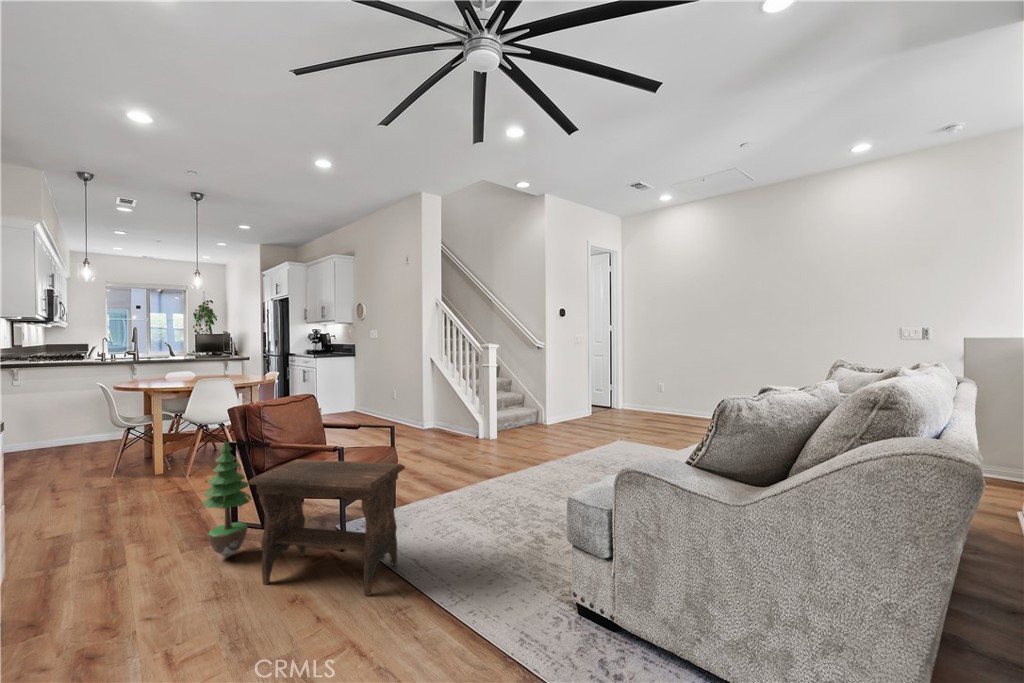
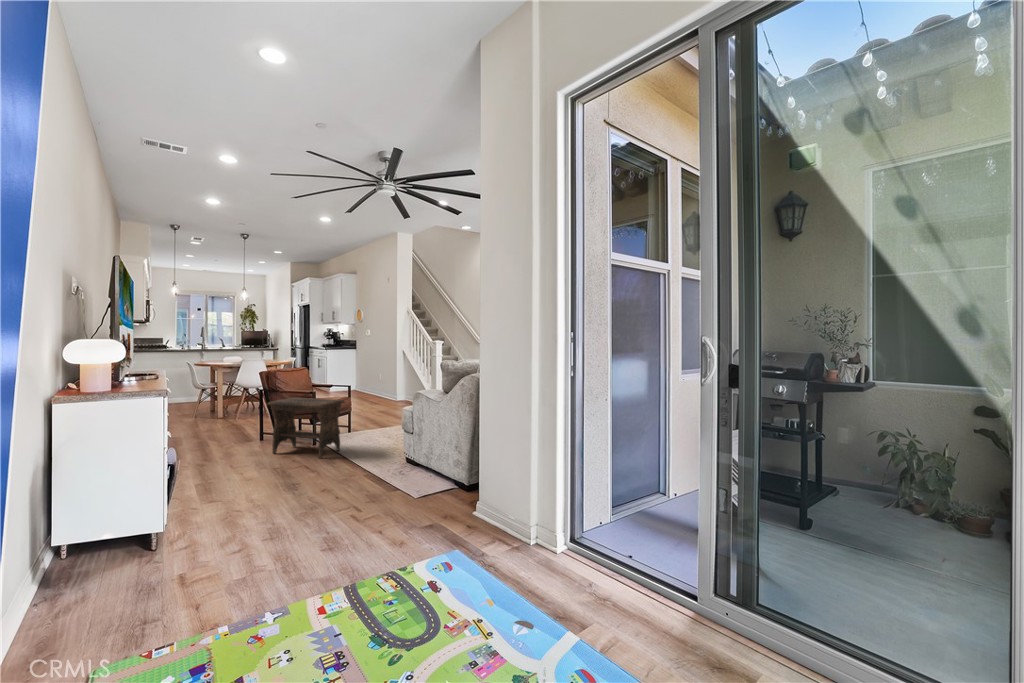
potted tree: present [202,441,251,557] -> none [245,386,270,446]

